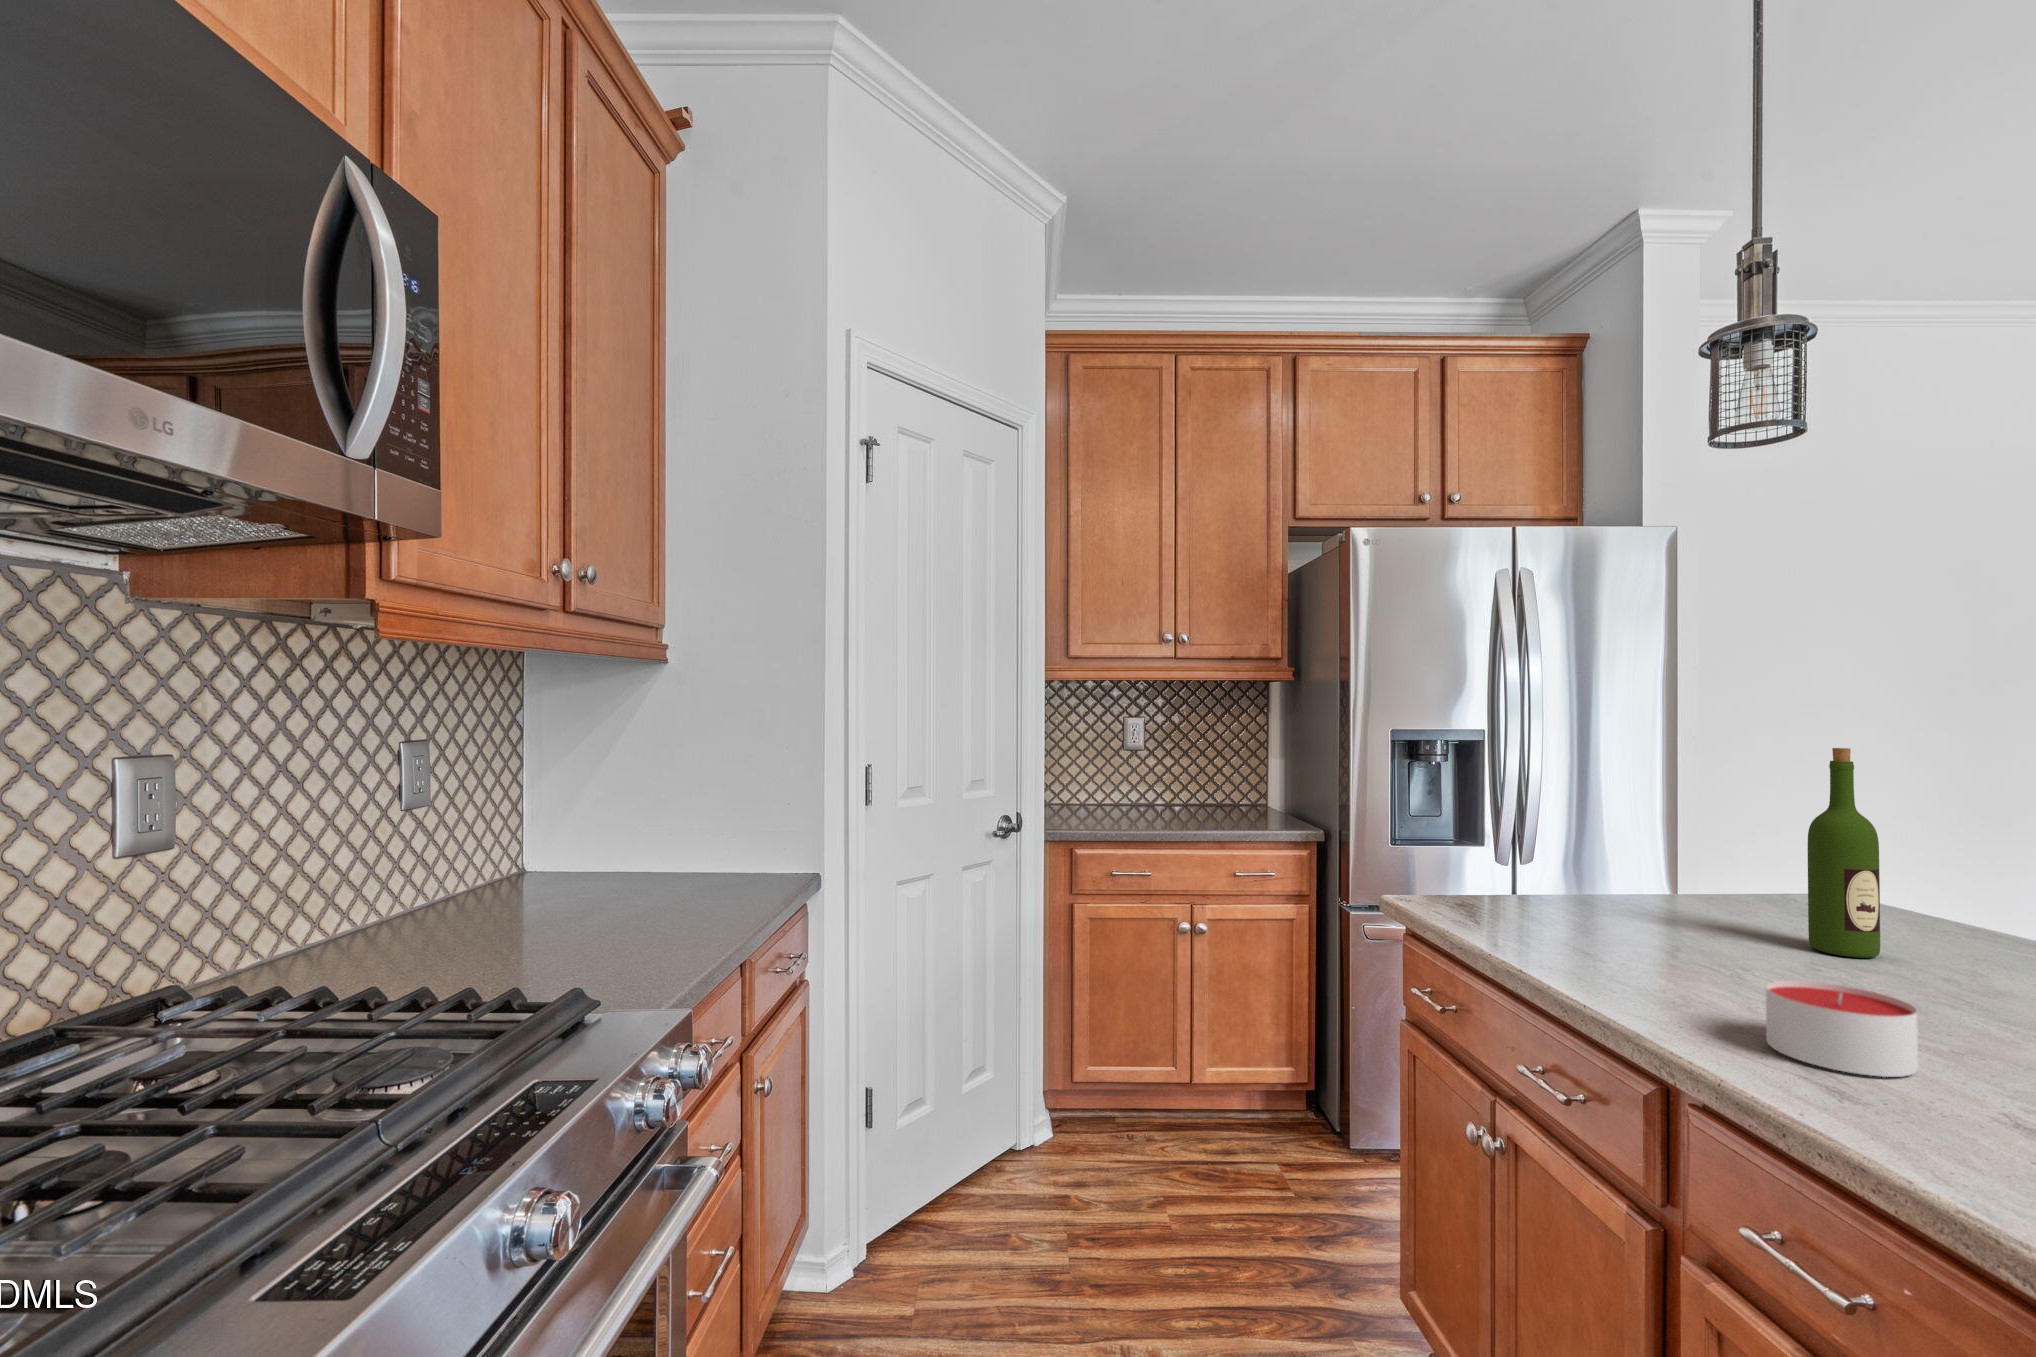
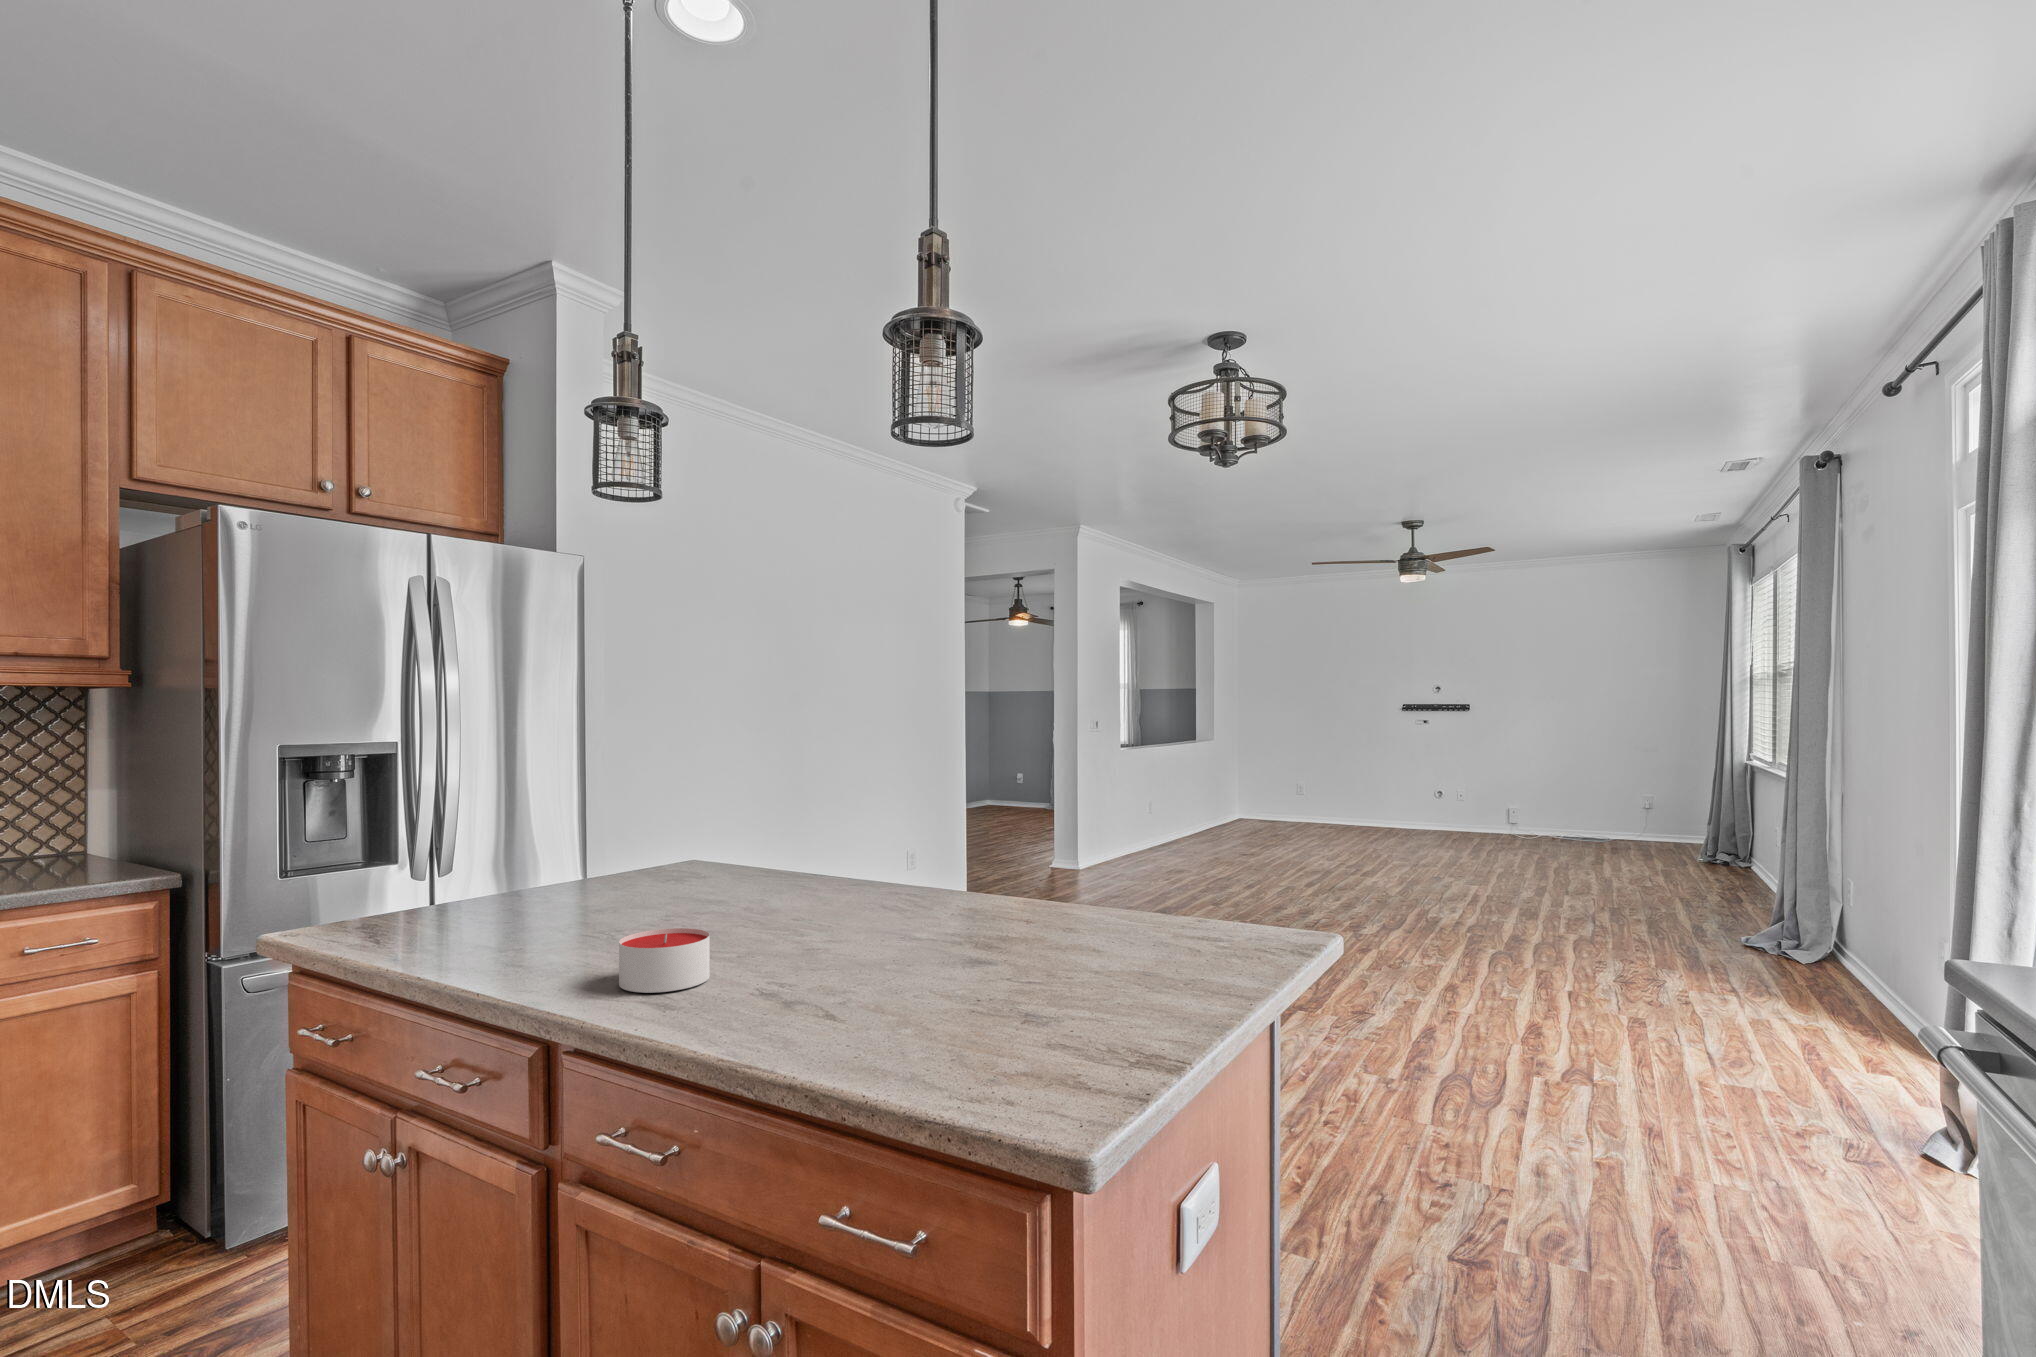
wine bottle: present [1808,748,1880,958] -> none [659,746,703,907]

